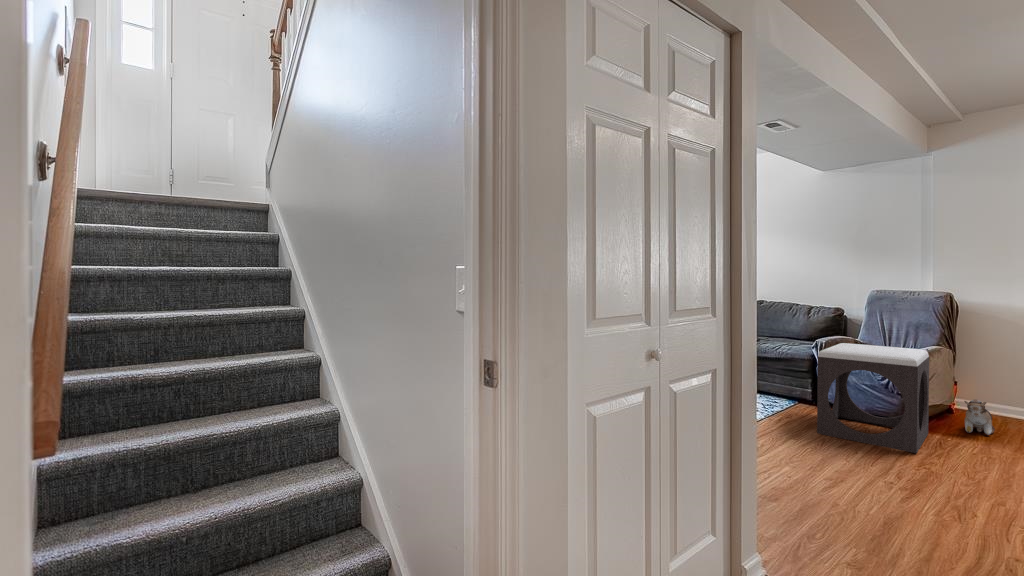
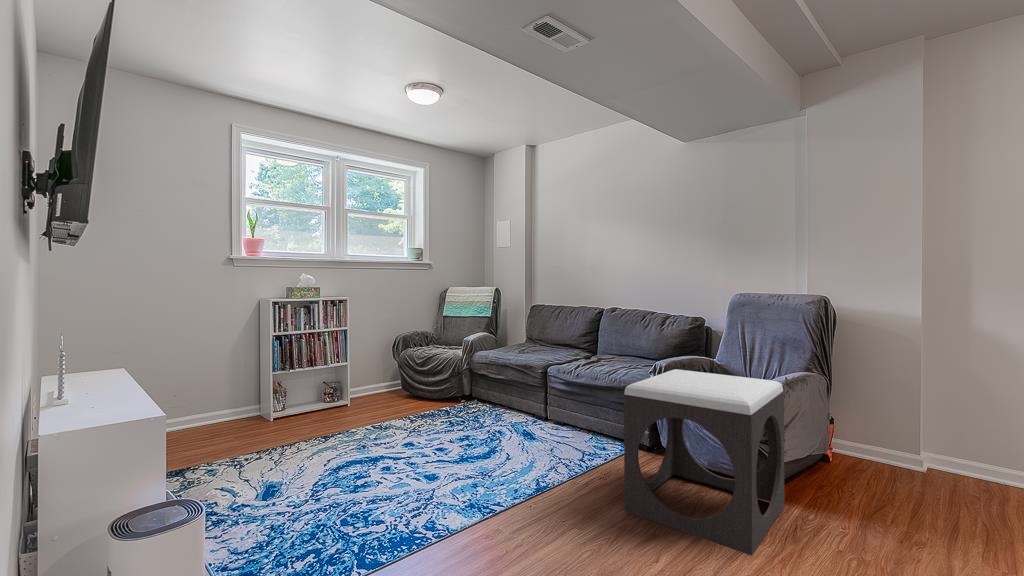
plush toy: present [964,400,995,435] -> none [833,452,877,505]

